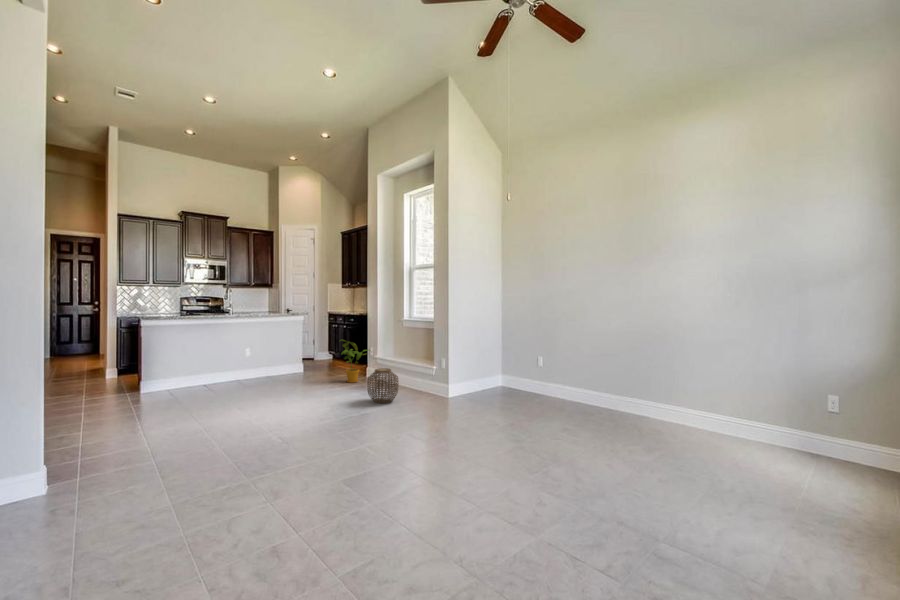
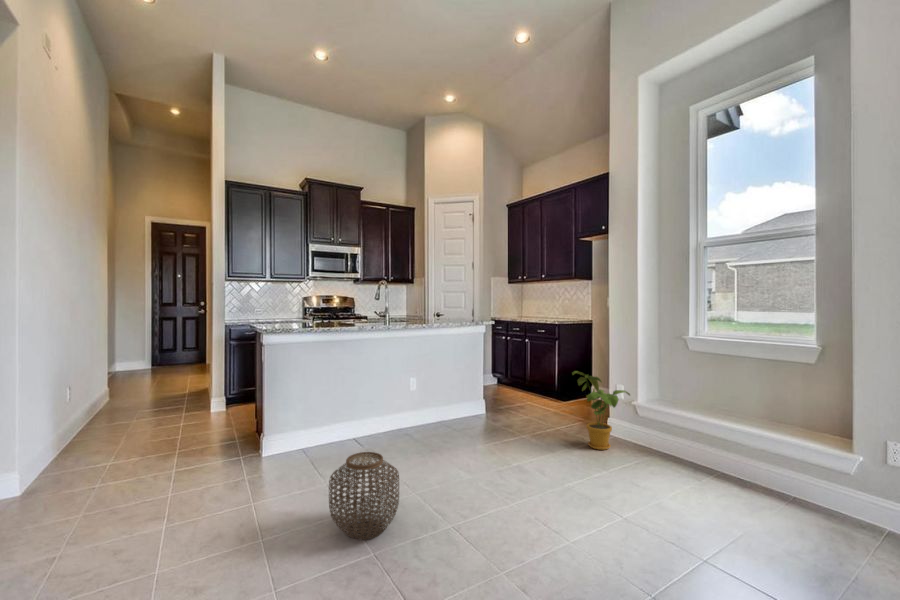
woven basket: present [367,368,399,403] -> present [329,452,399,540]

